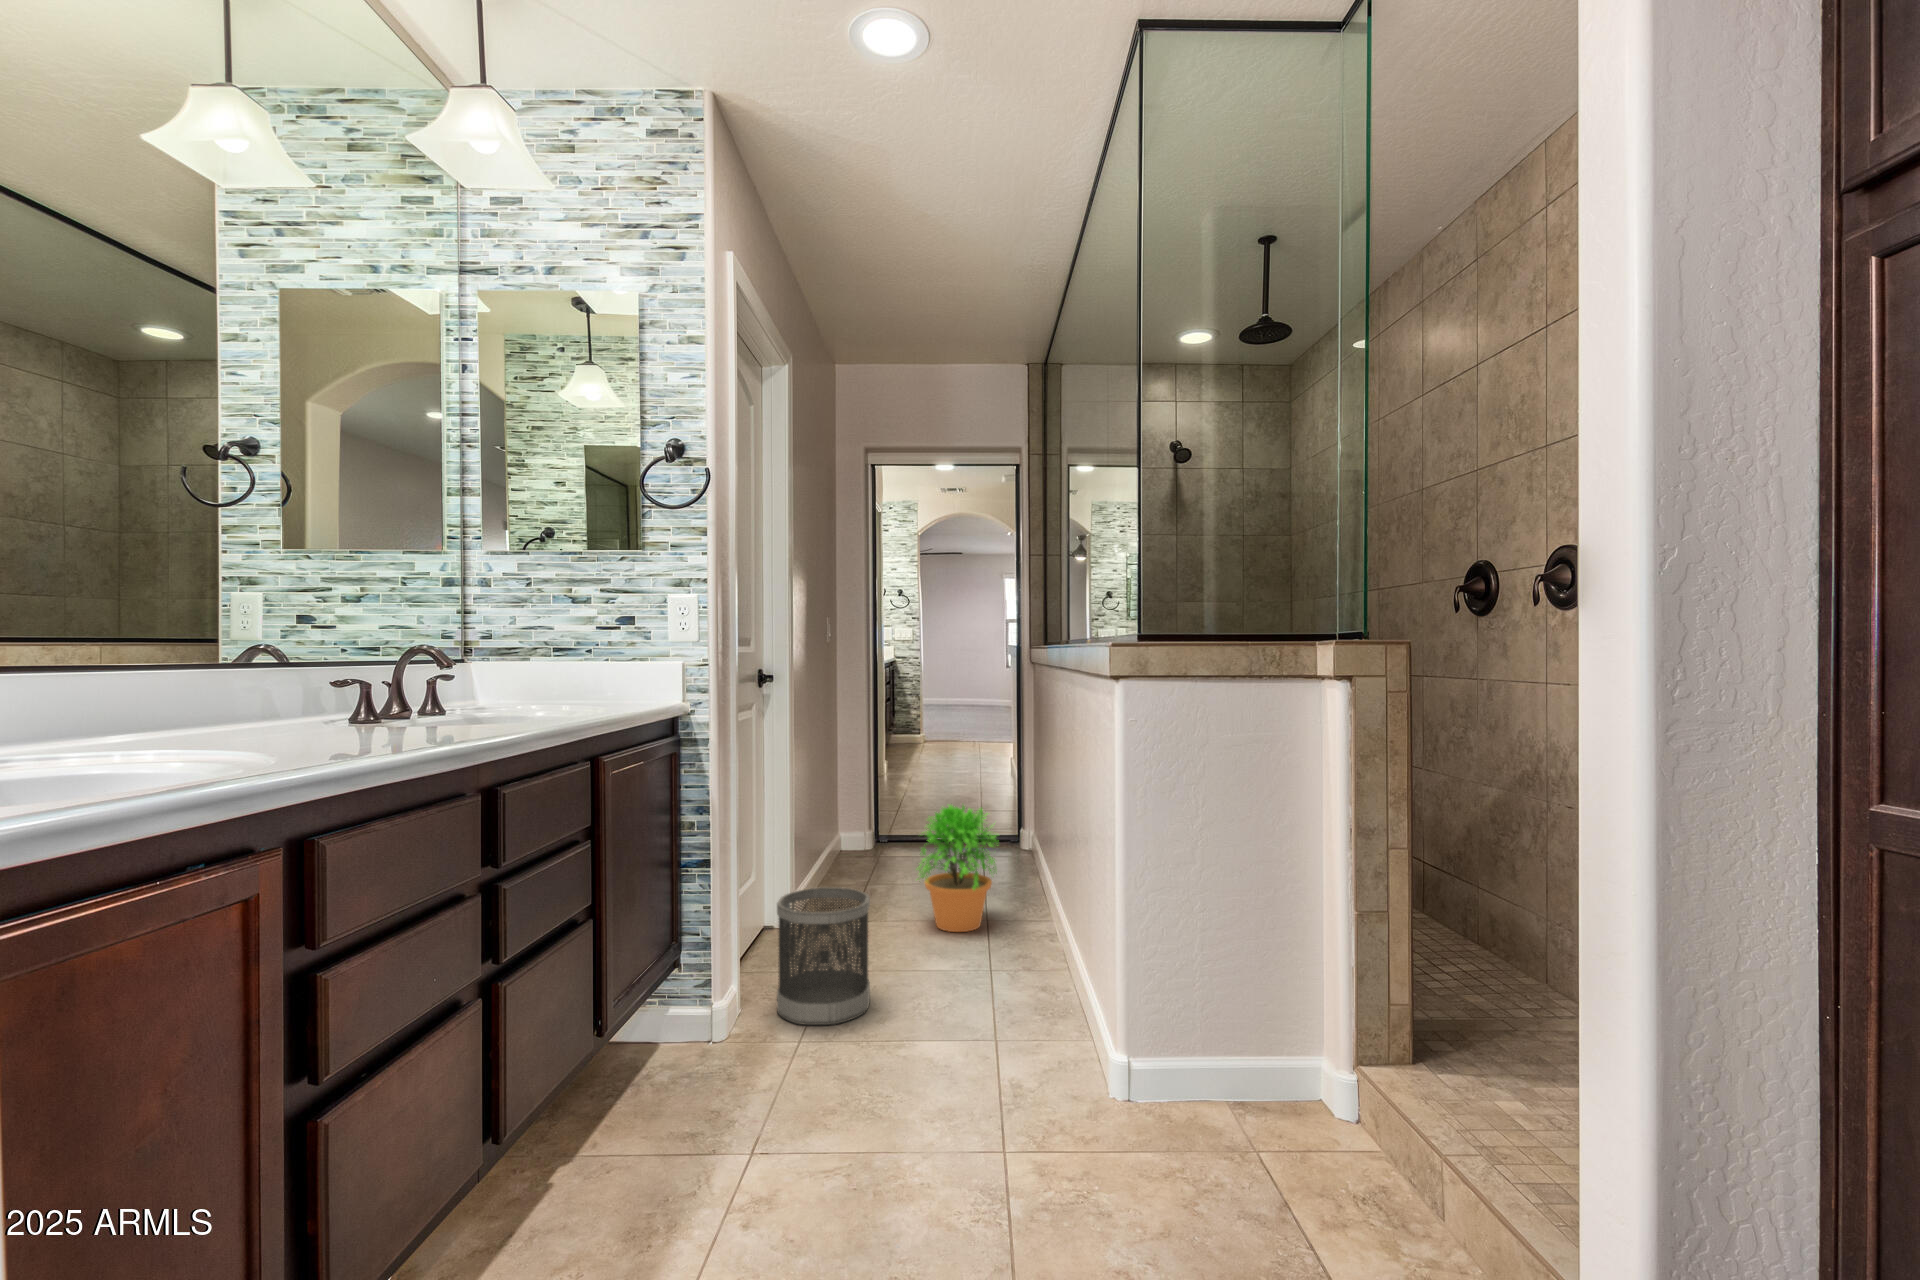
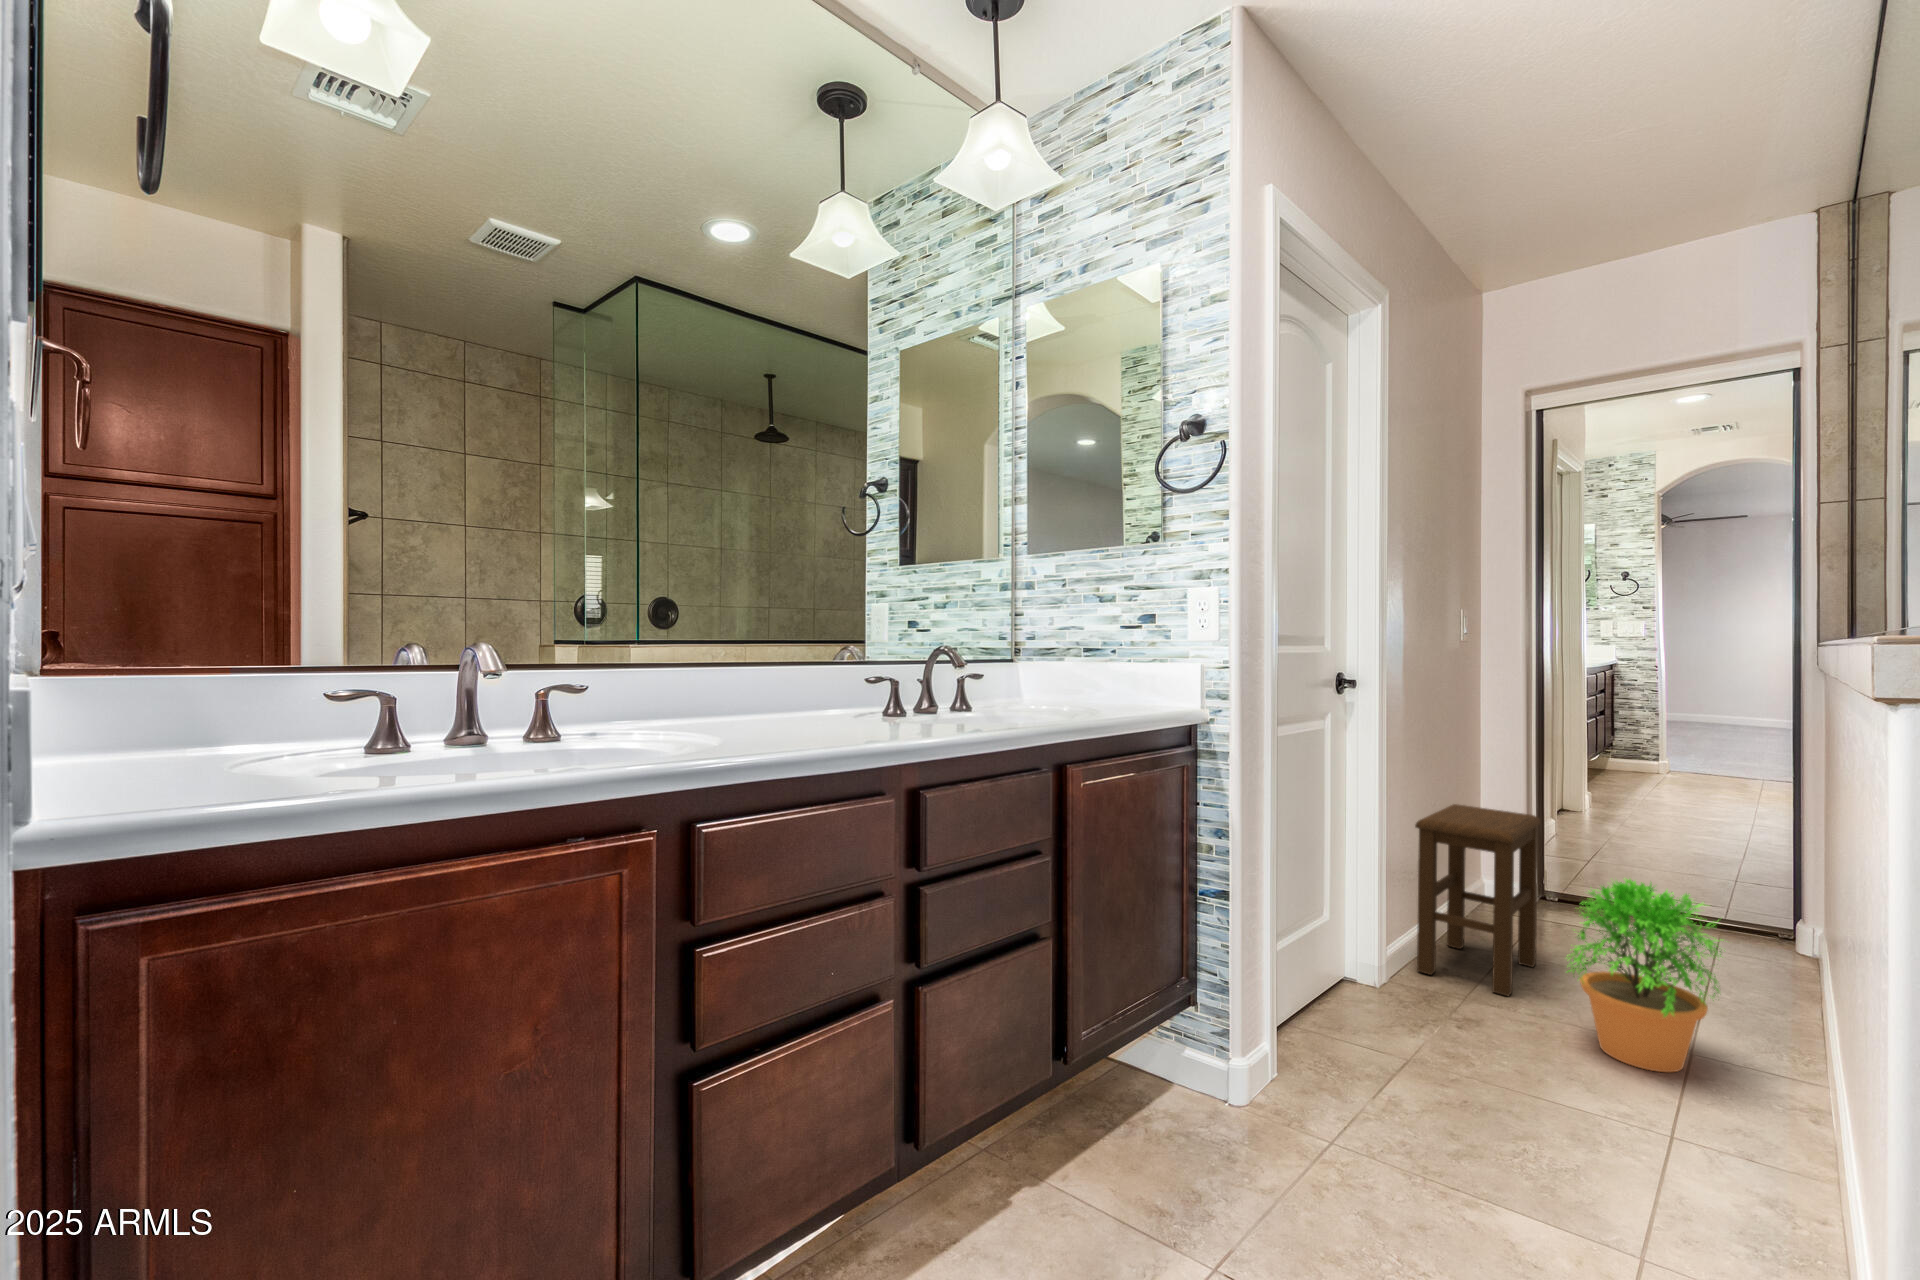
stool: none [810,774,887,912] -> present [1415,804,1541,996]
wastebasket: present [777,887,870,1025] -> none [1317,951,1453,1145]

